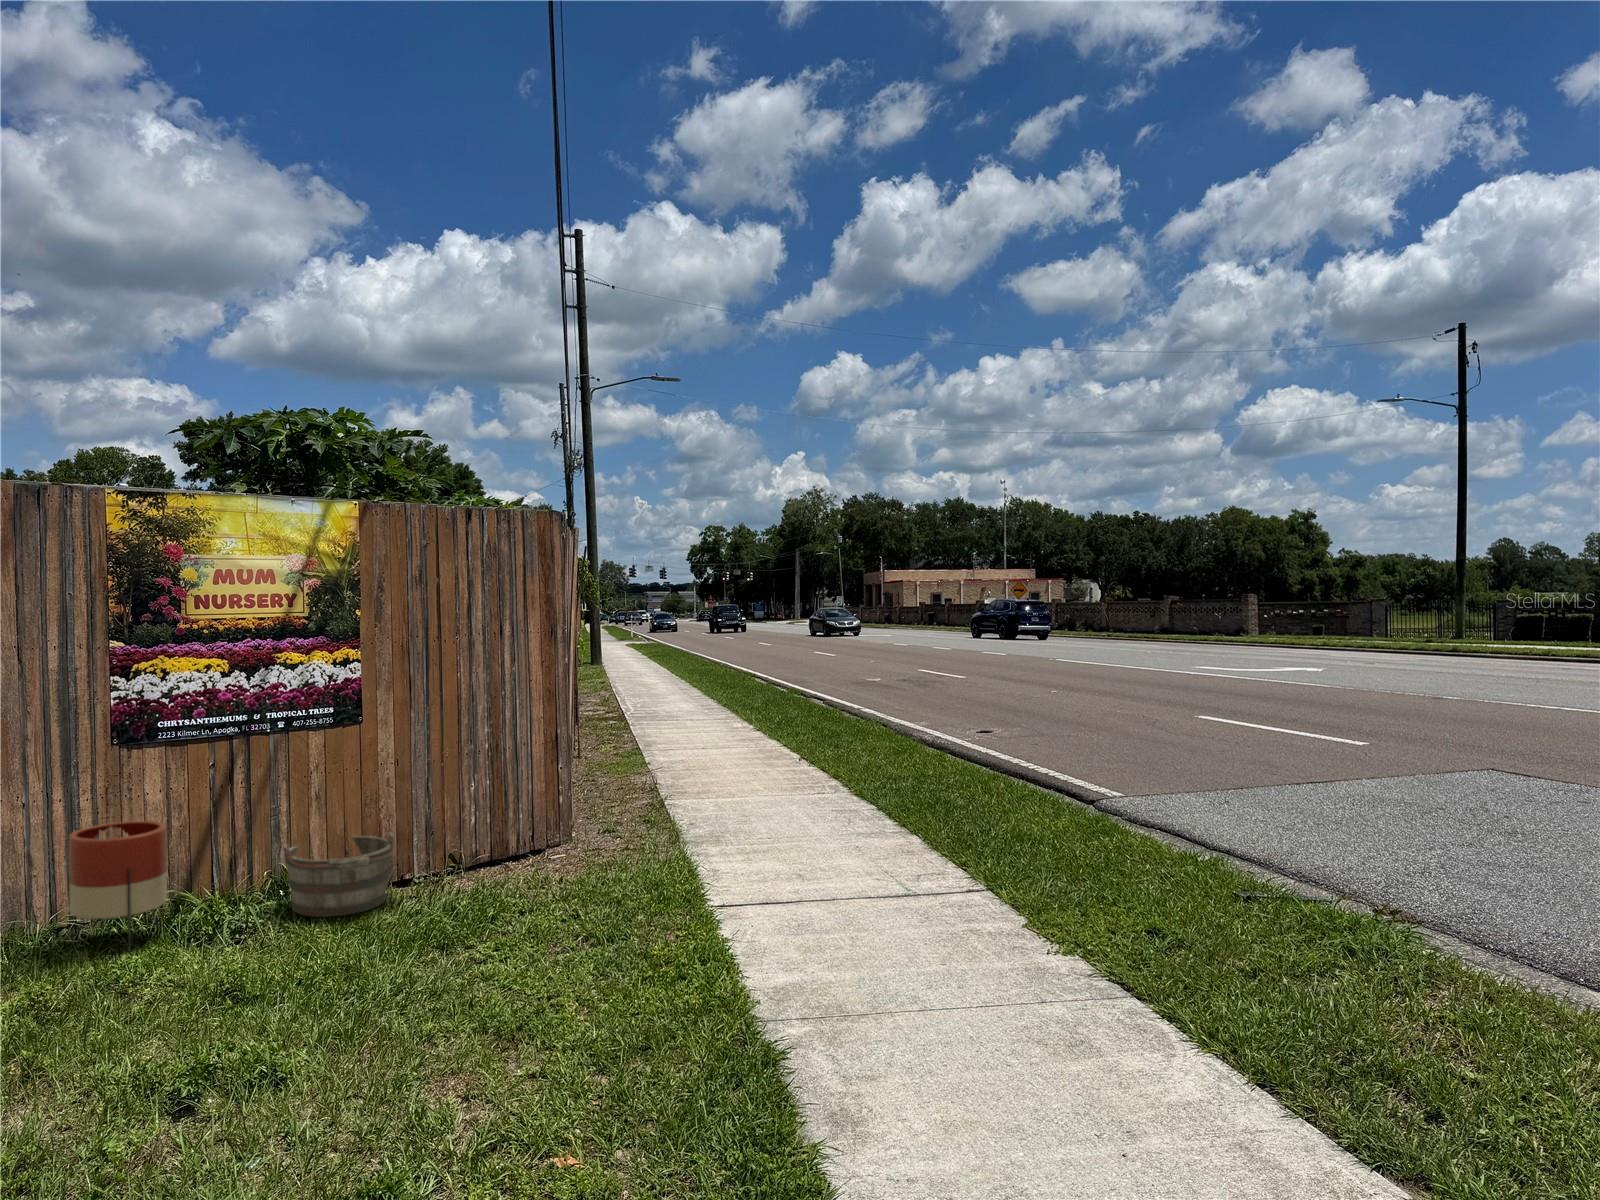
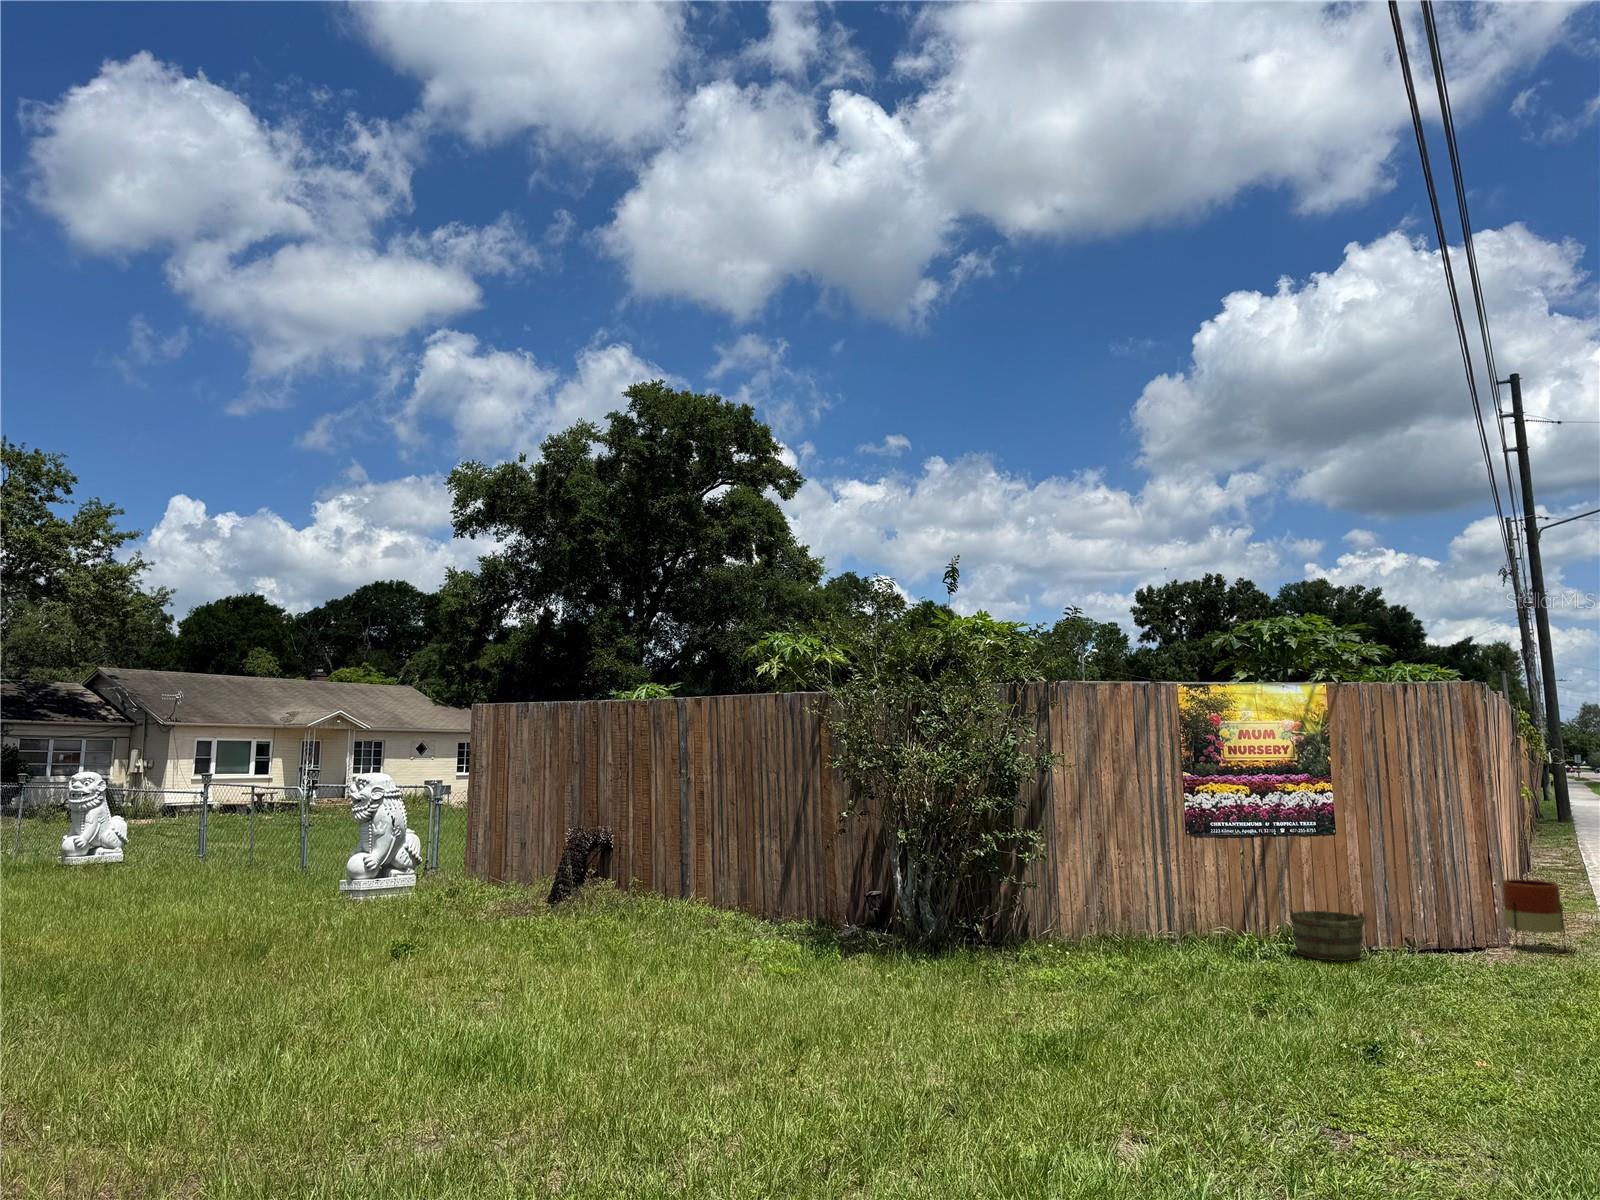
planter: present [69,821,167,952] -> present [1502,879,1566,951]

